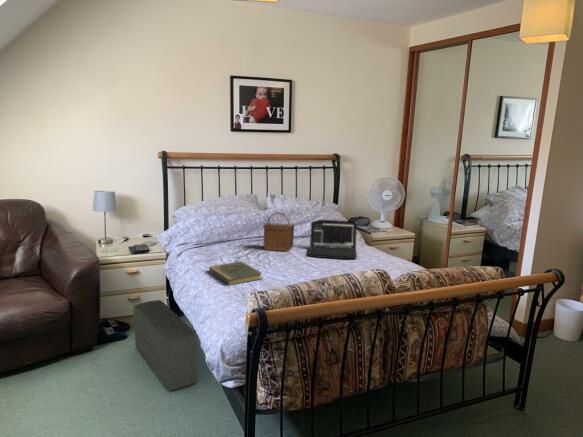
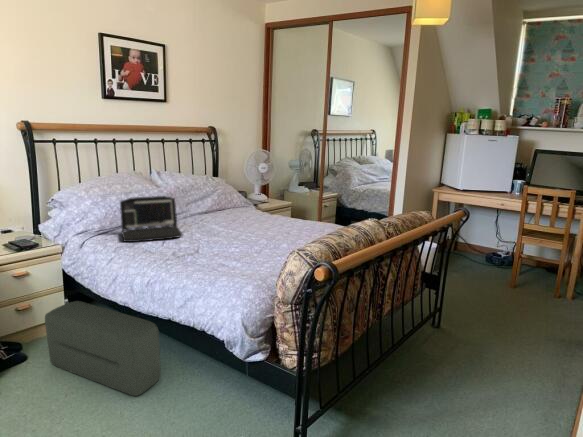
handbag: present [264,212,294,251] -> none [176,185,209,226]
laptop: present [308,220,357,259] -> present [120,196,182,242]
book: present [209,261,262,285] -> none [149,239,215,263]

